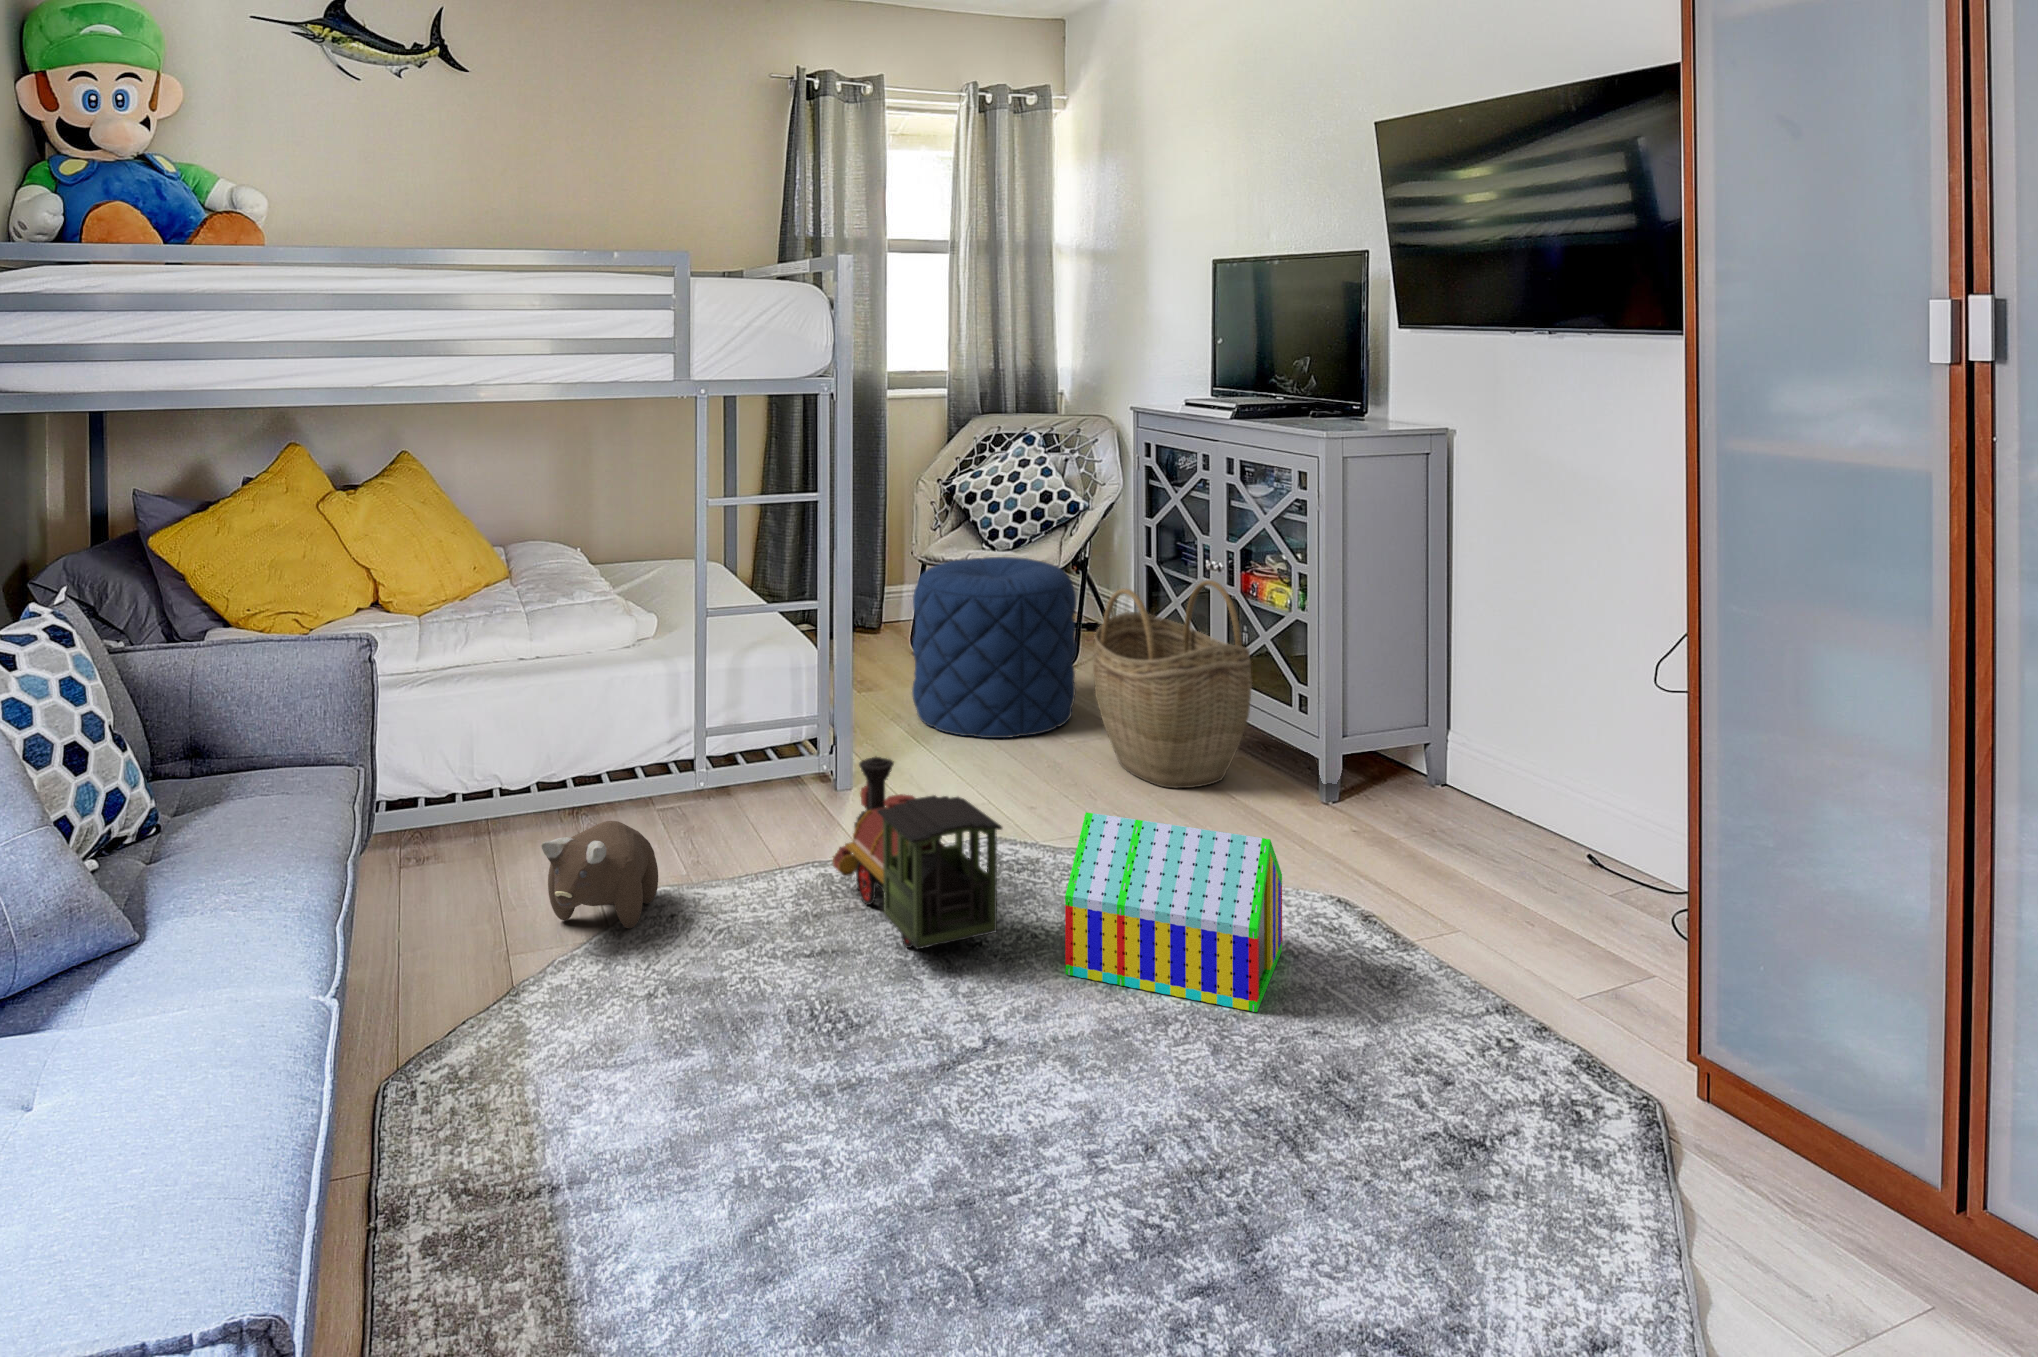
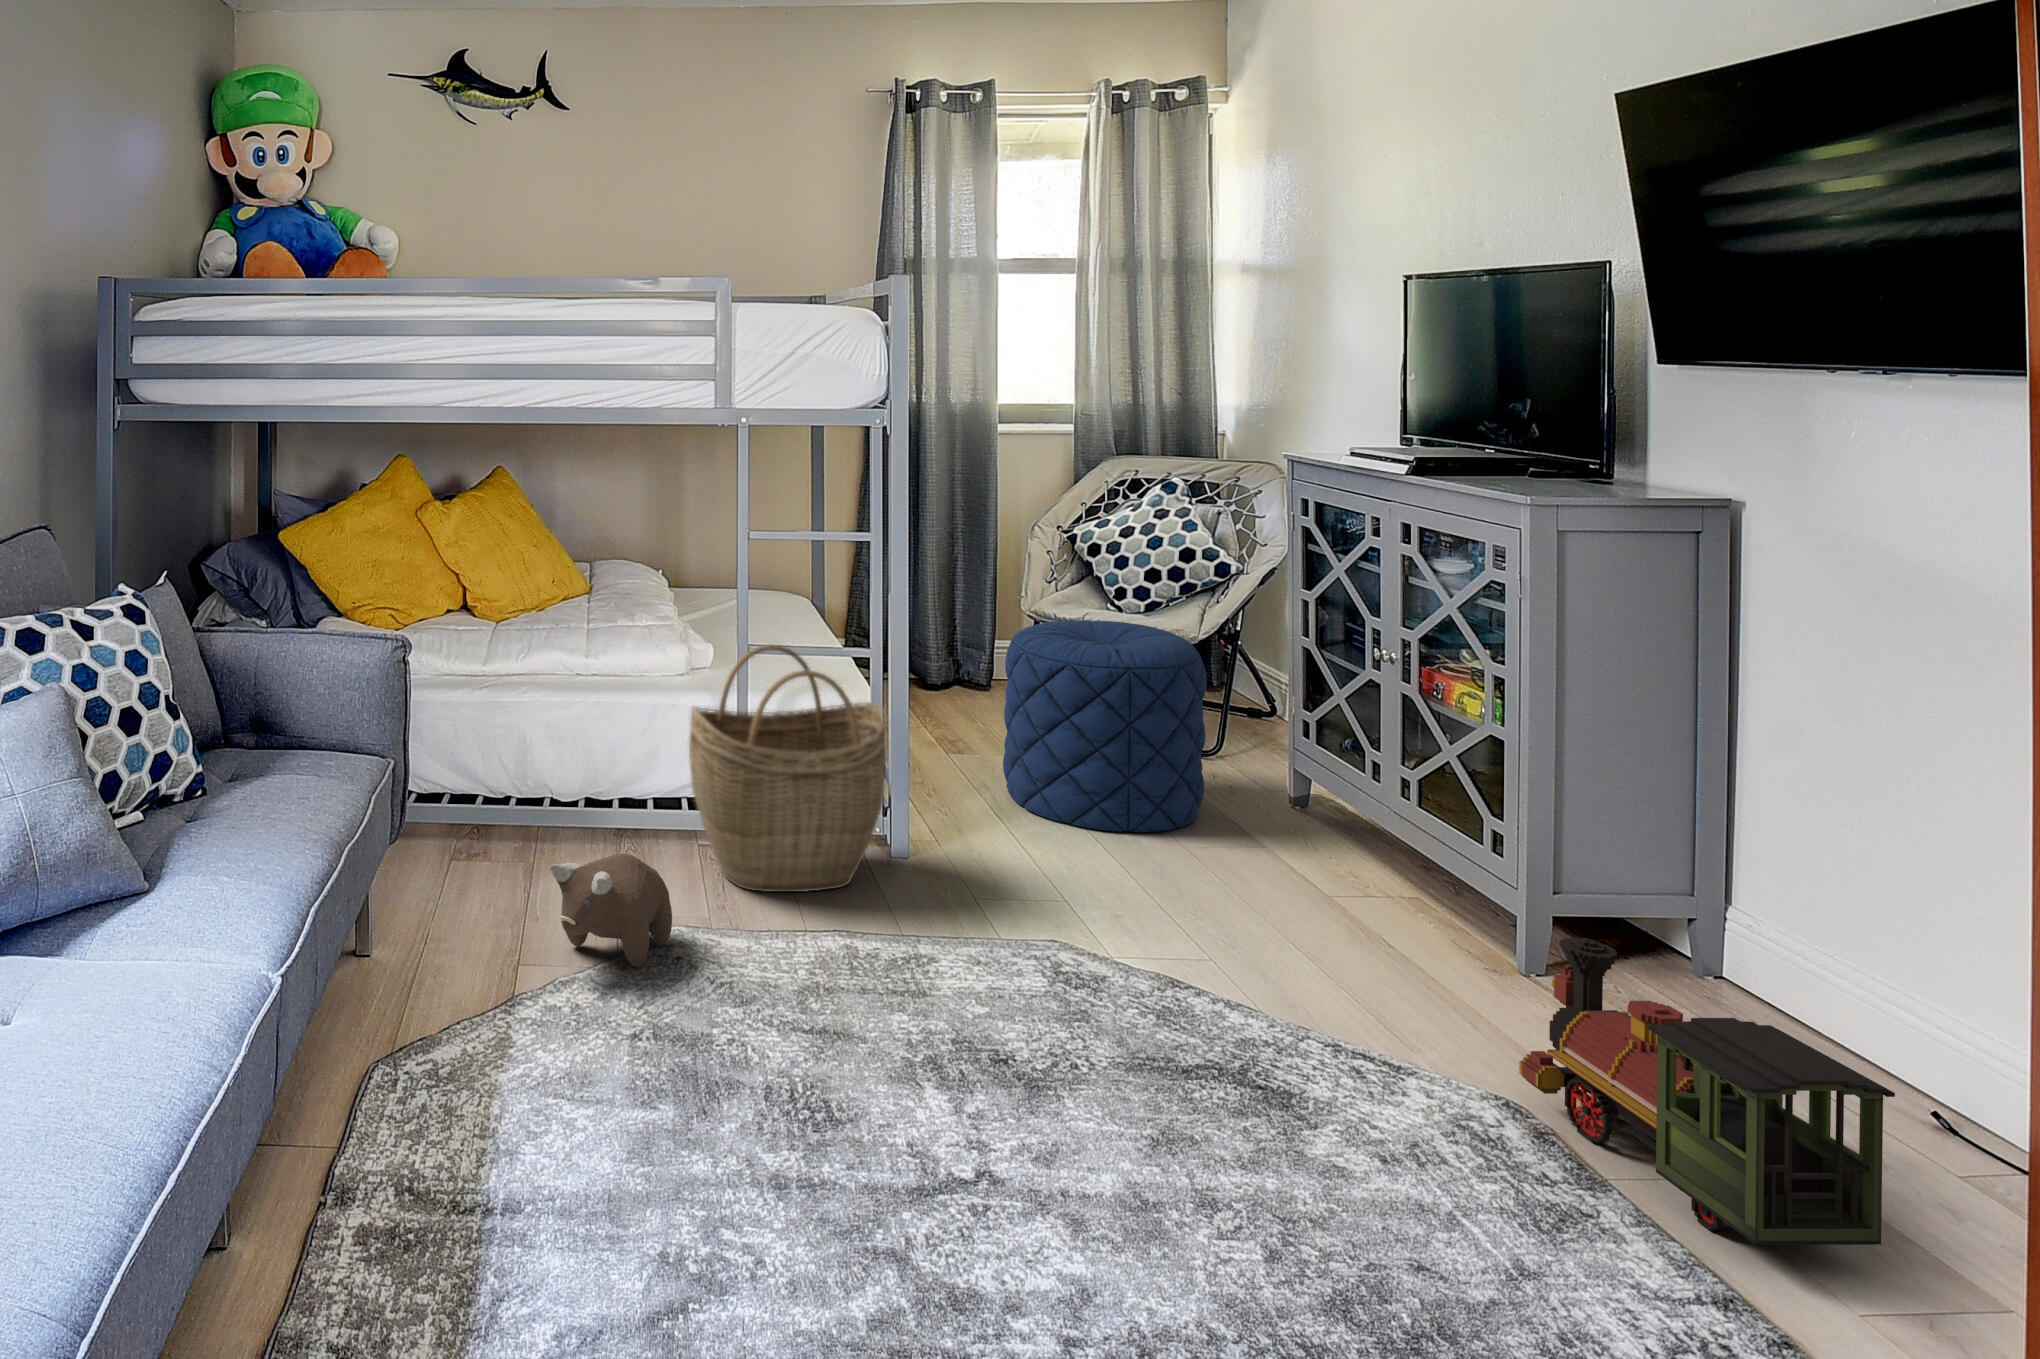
woven basket: present [1093,580,1252,788] -> present [689,645,886,892]
toy train: present [833,756,1002,949] -> present [1519,938,1895,1245]
toy house: present [1065,812,1282,1012] -> none [1099,933,1404,1223]

